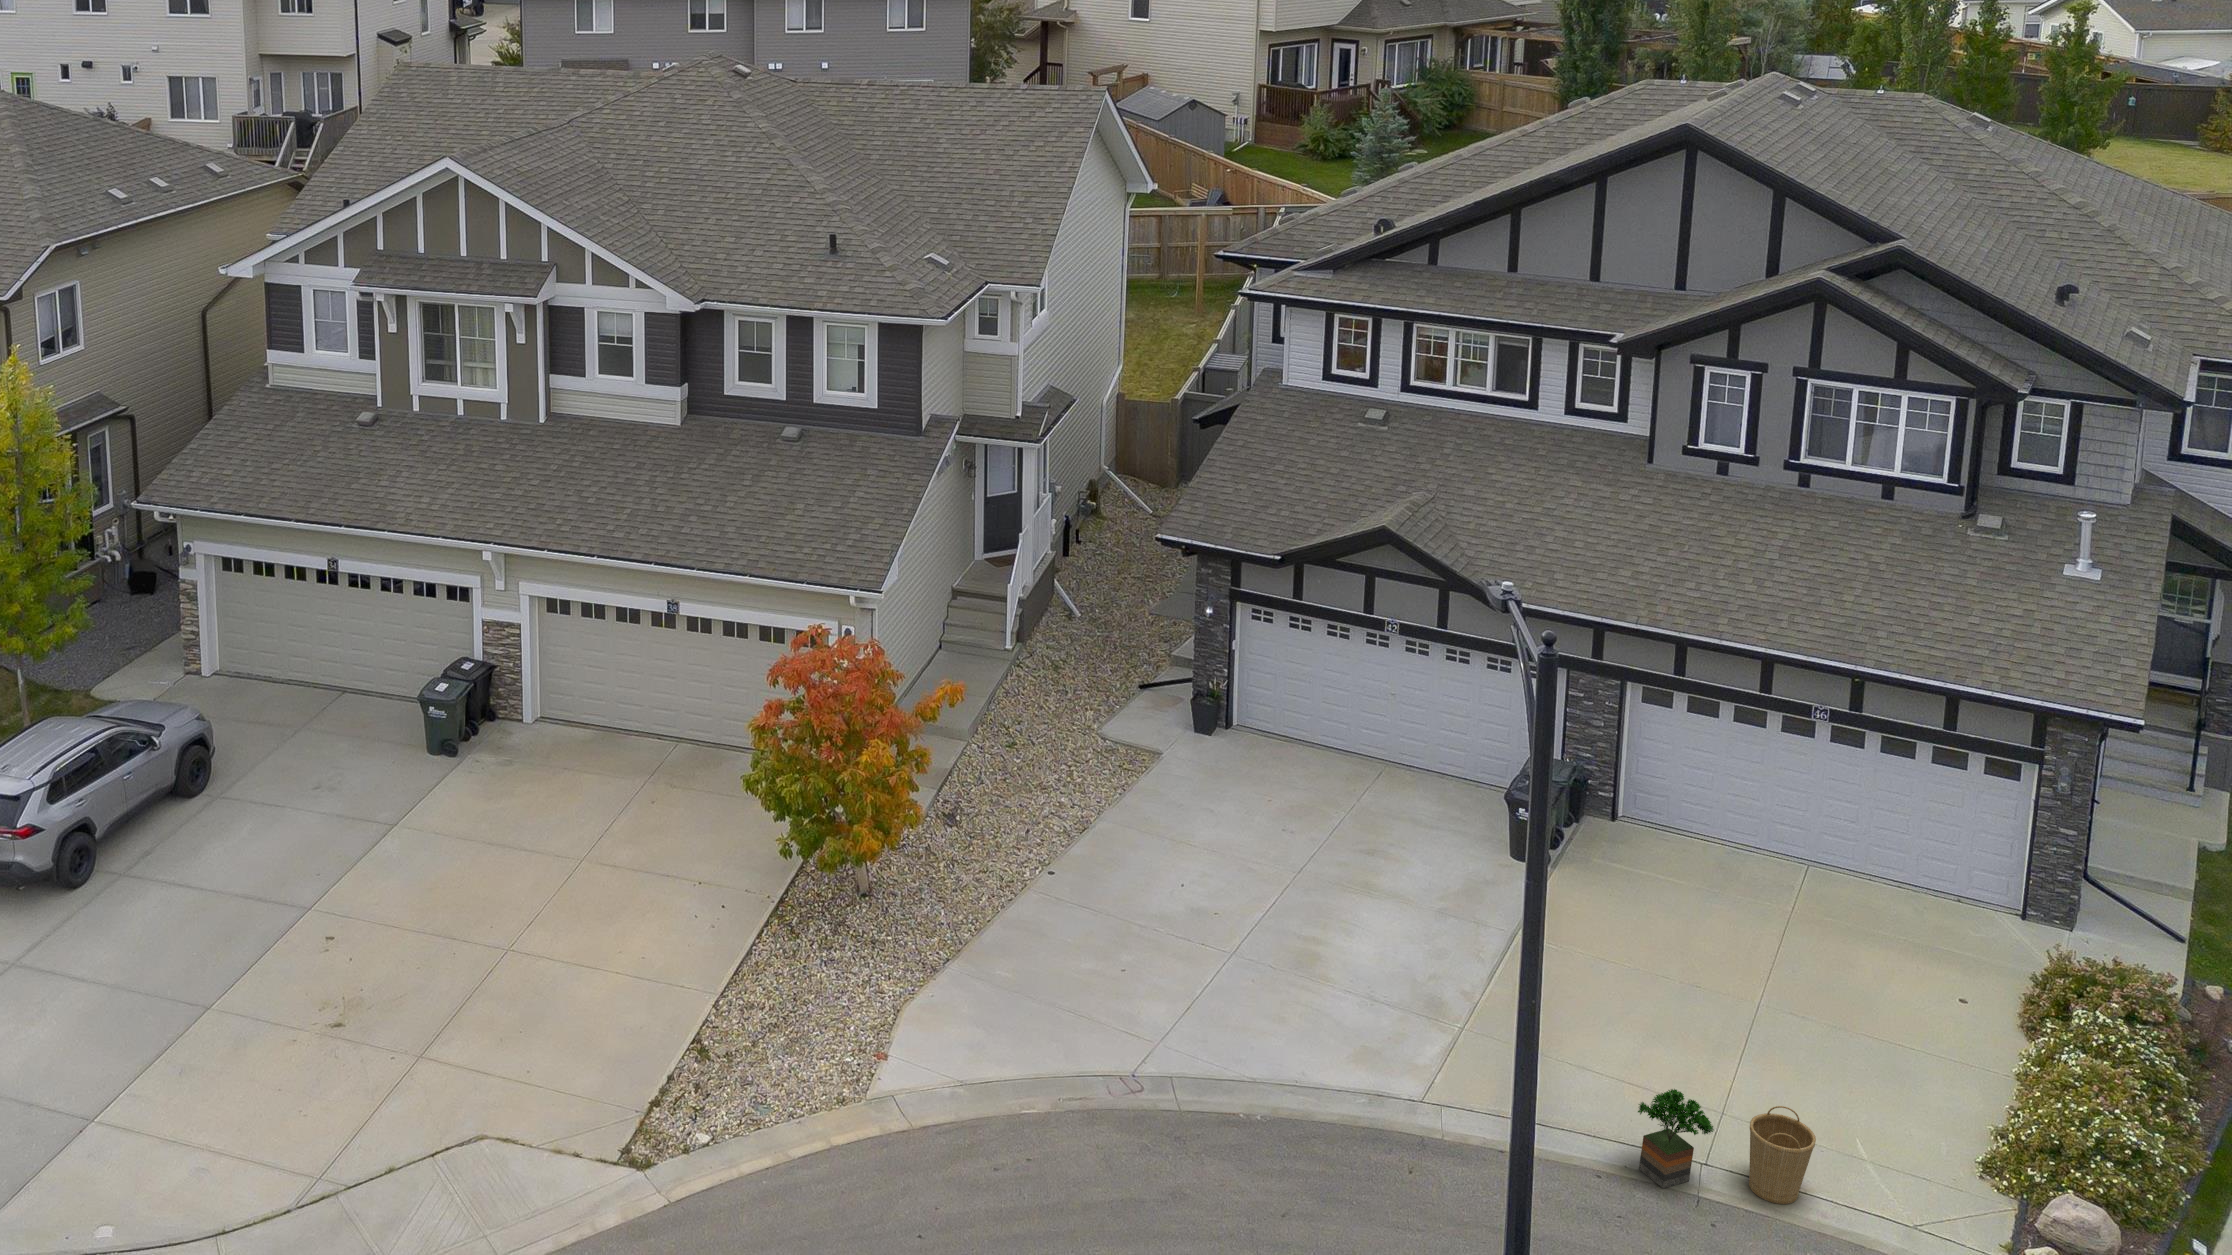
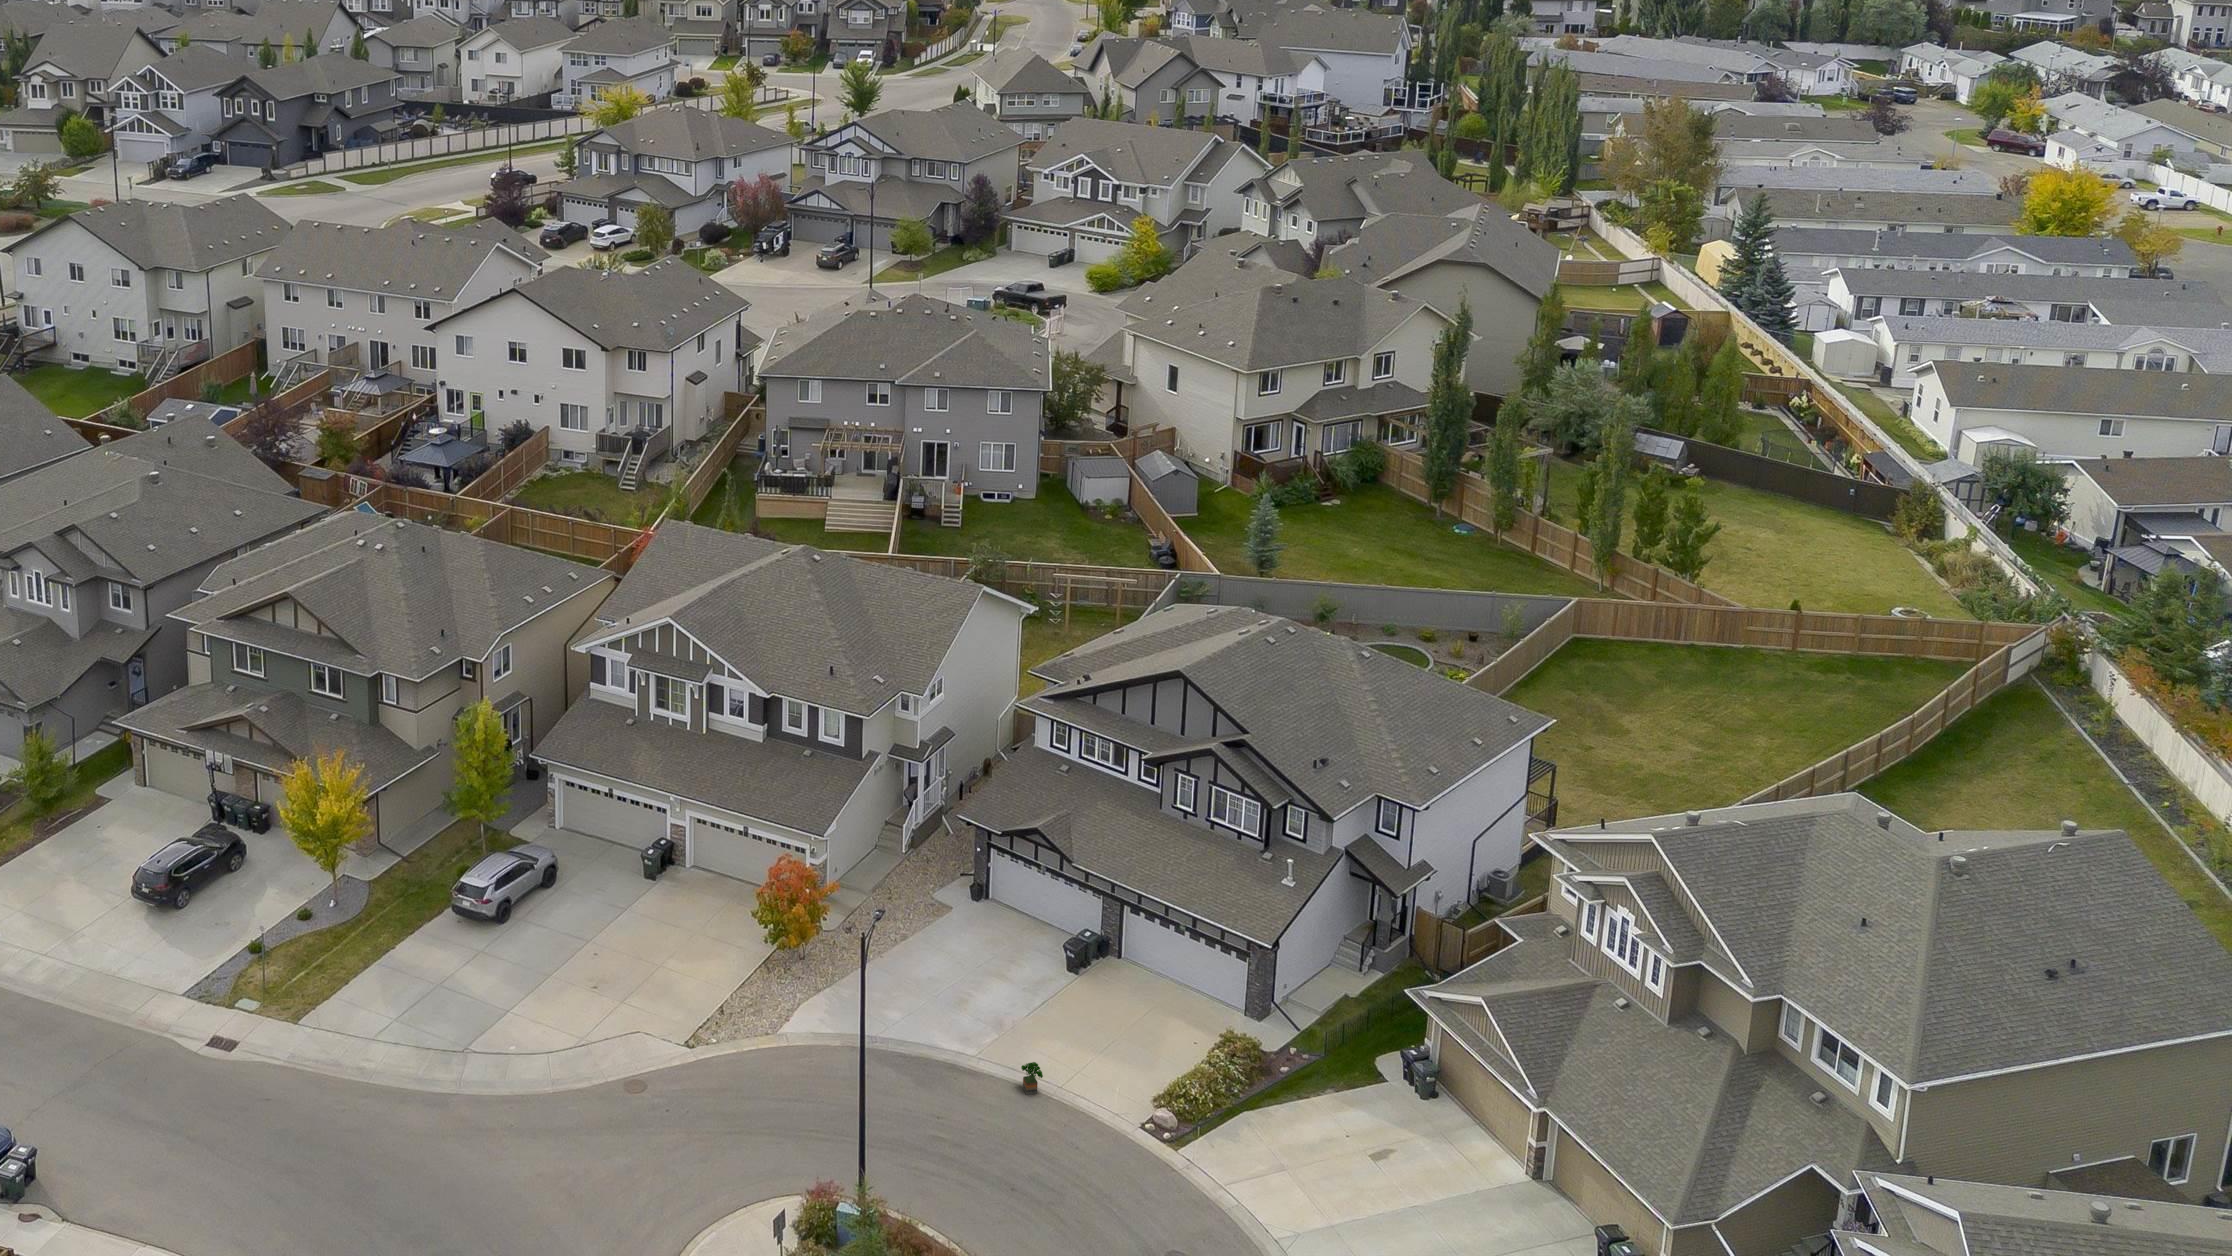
basket: present [1749,1106,1816,1204] -> none [1055,1071,1075,1104]

